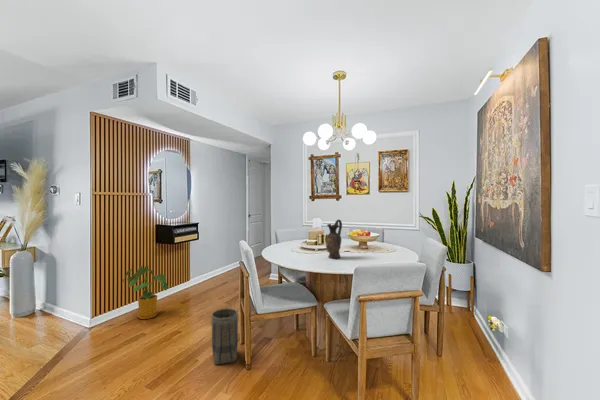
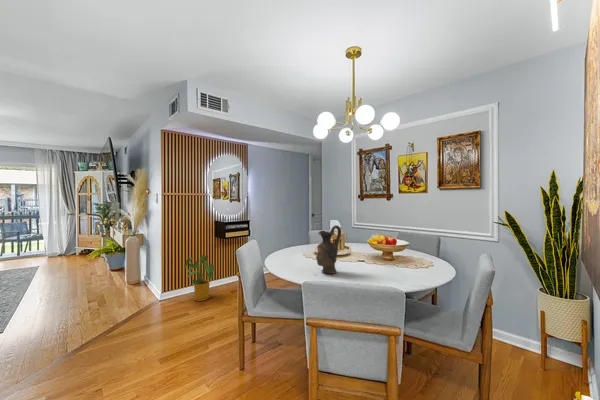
basket: present [212,308,238,364] -> none [207,310,235,367]

